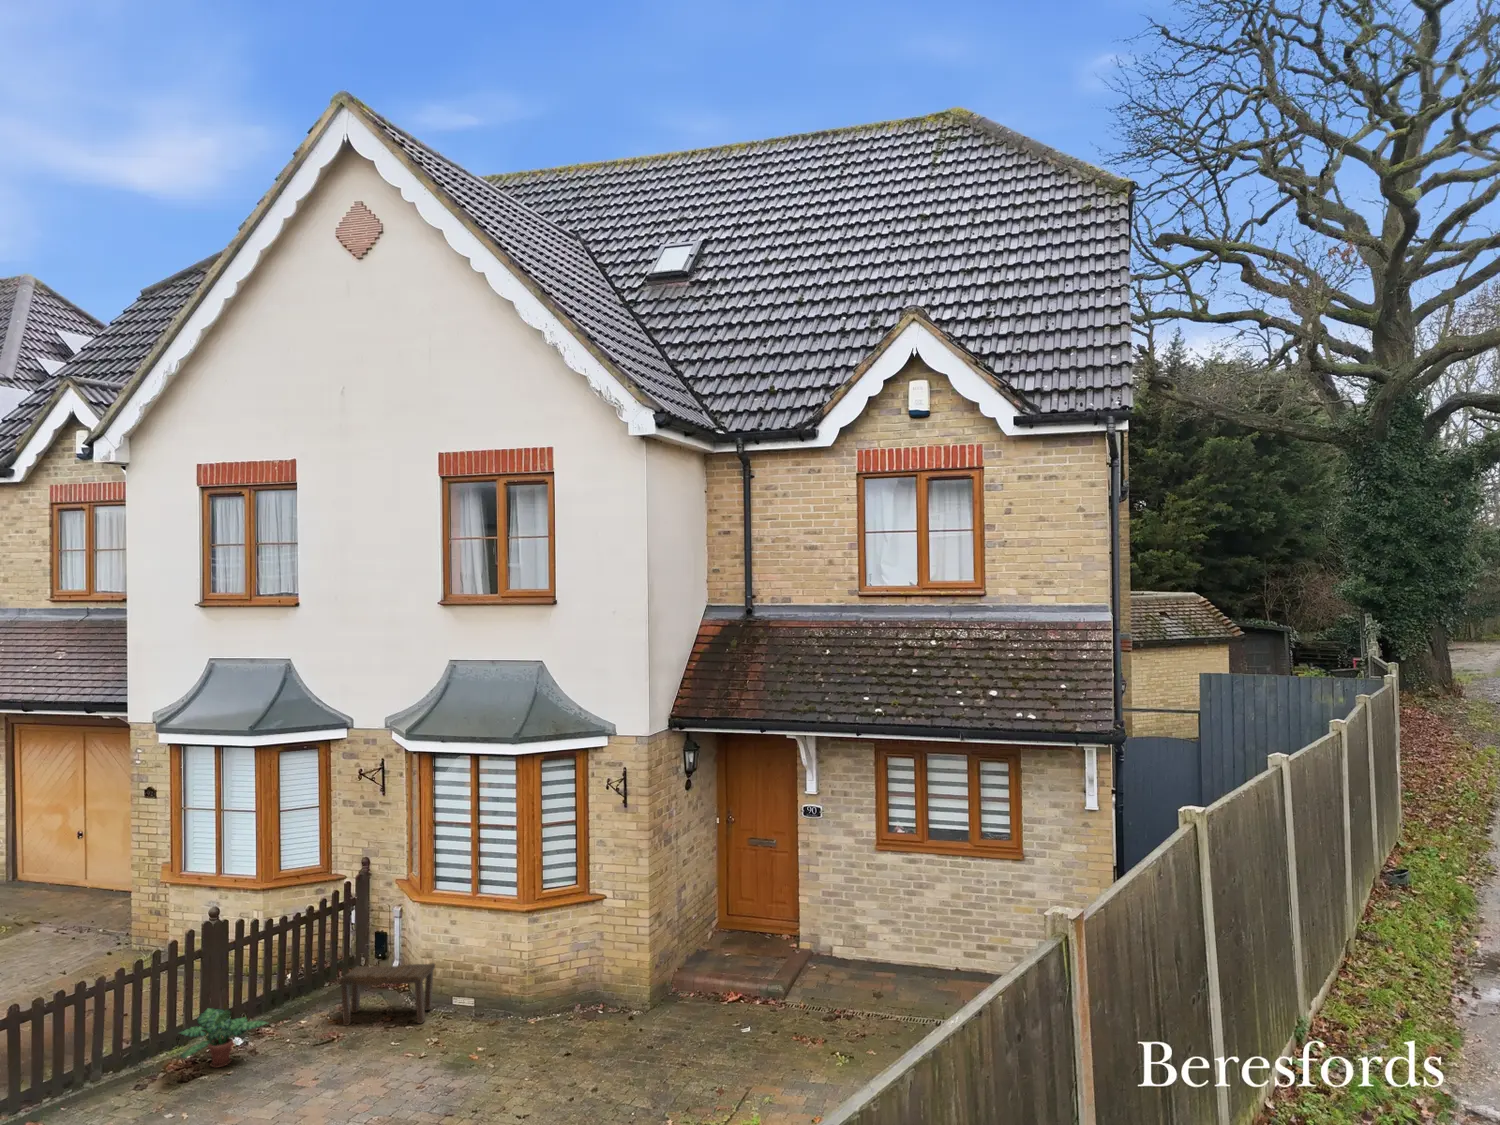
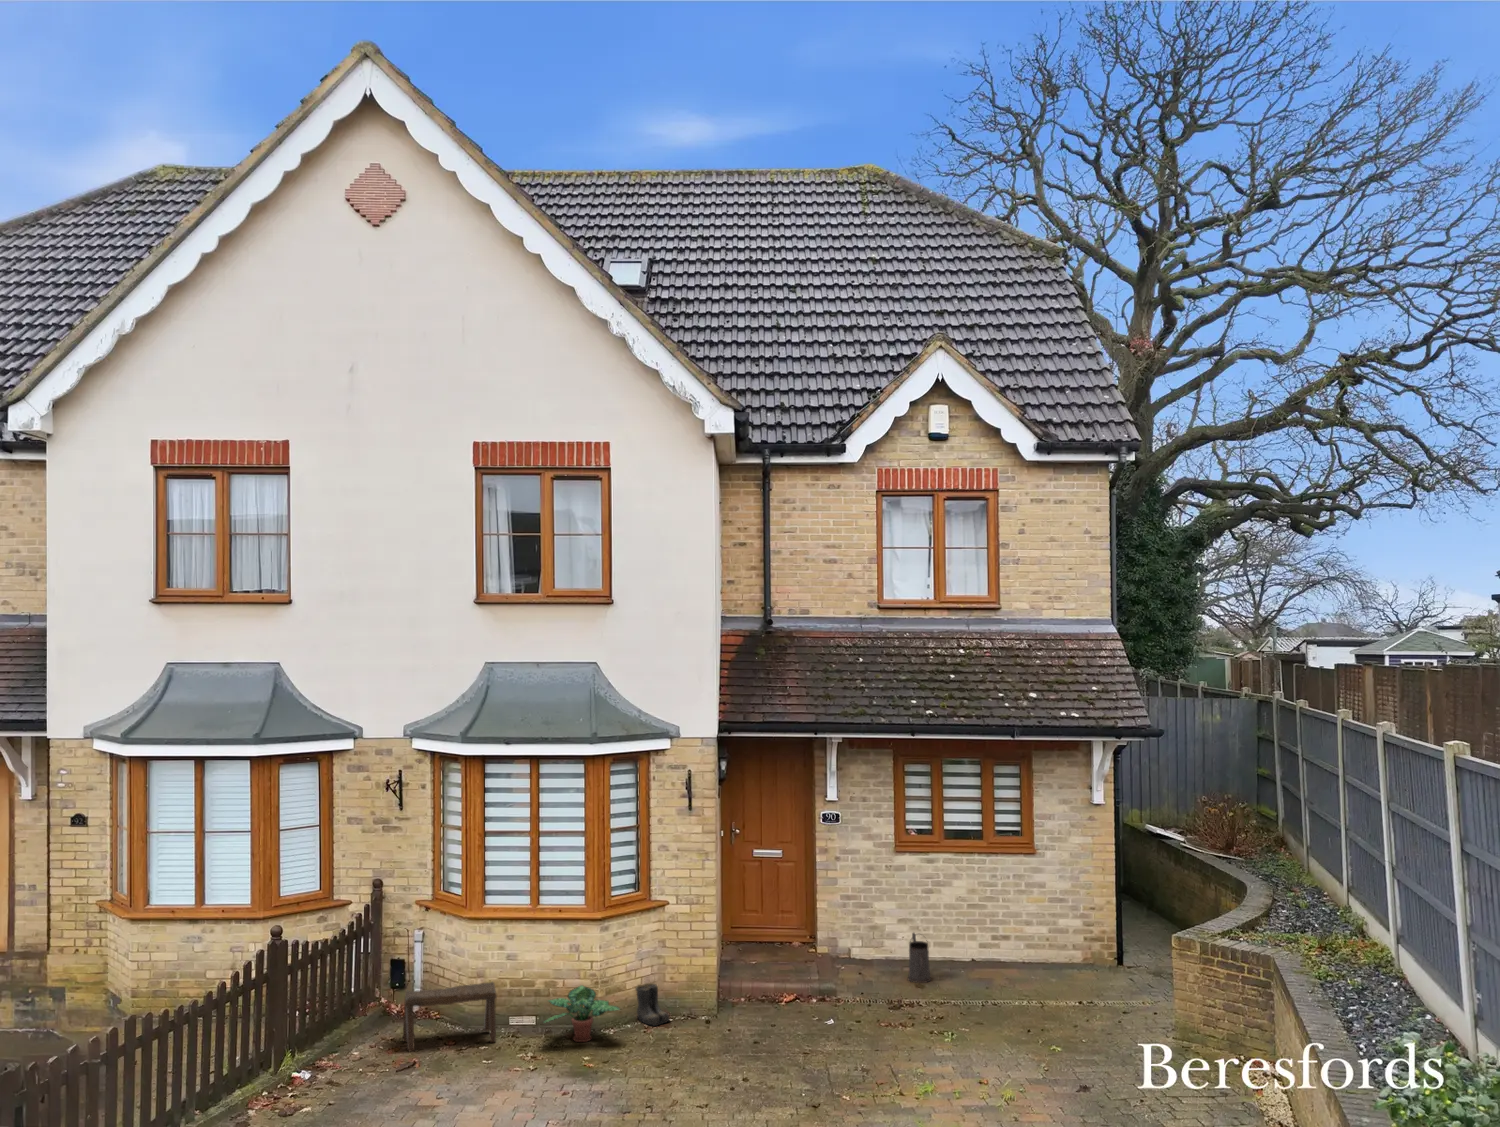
watering can: none [875,935,900,993] -> present [908,933,931,983]
boots: none [567,975,597,1021] -> present [636,983,670,1026]
potted plant: present [179,1008,267,1068] -> present [544,985,620,1042]

